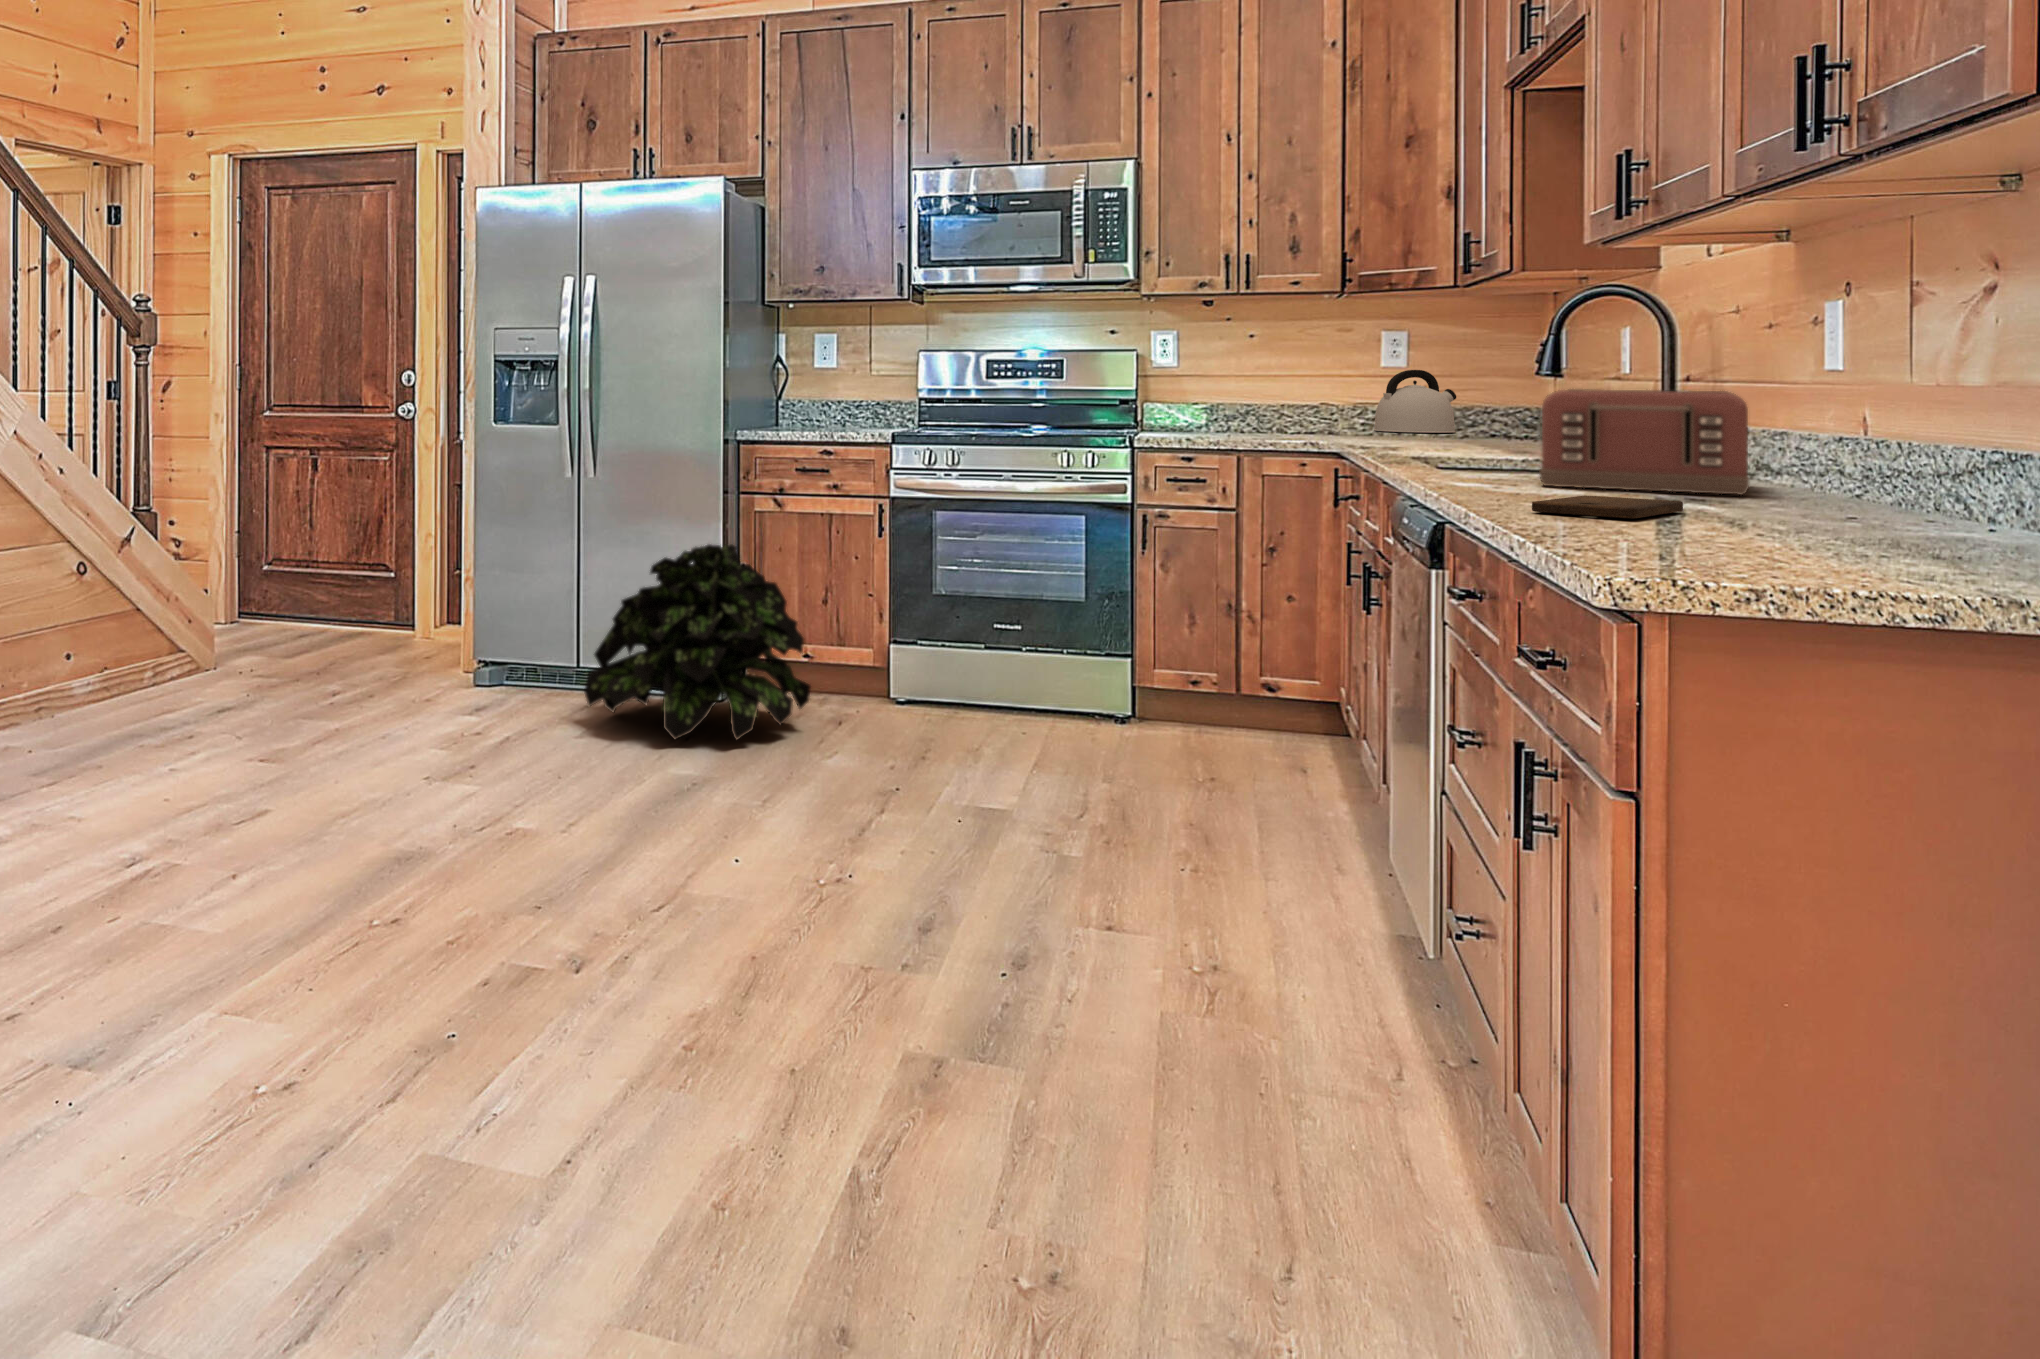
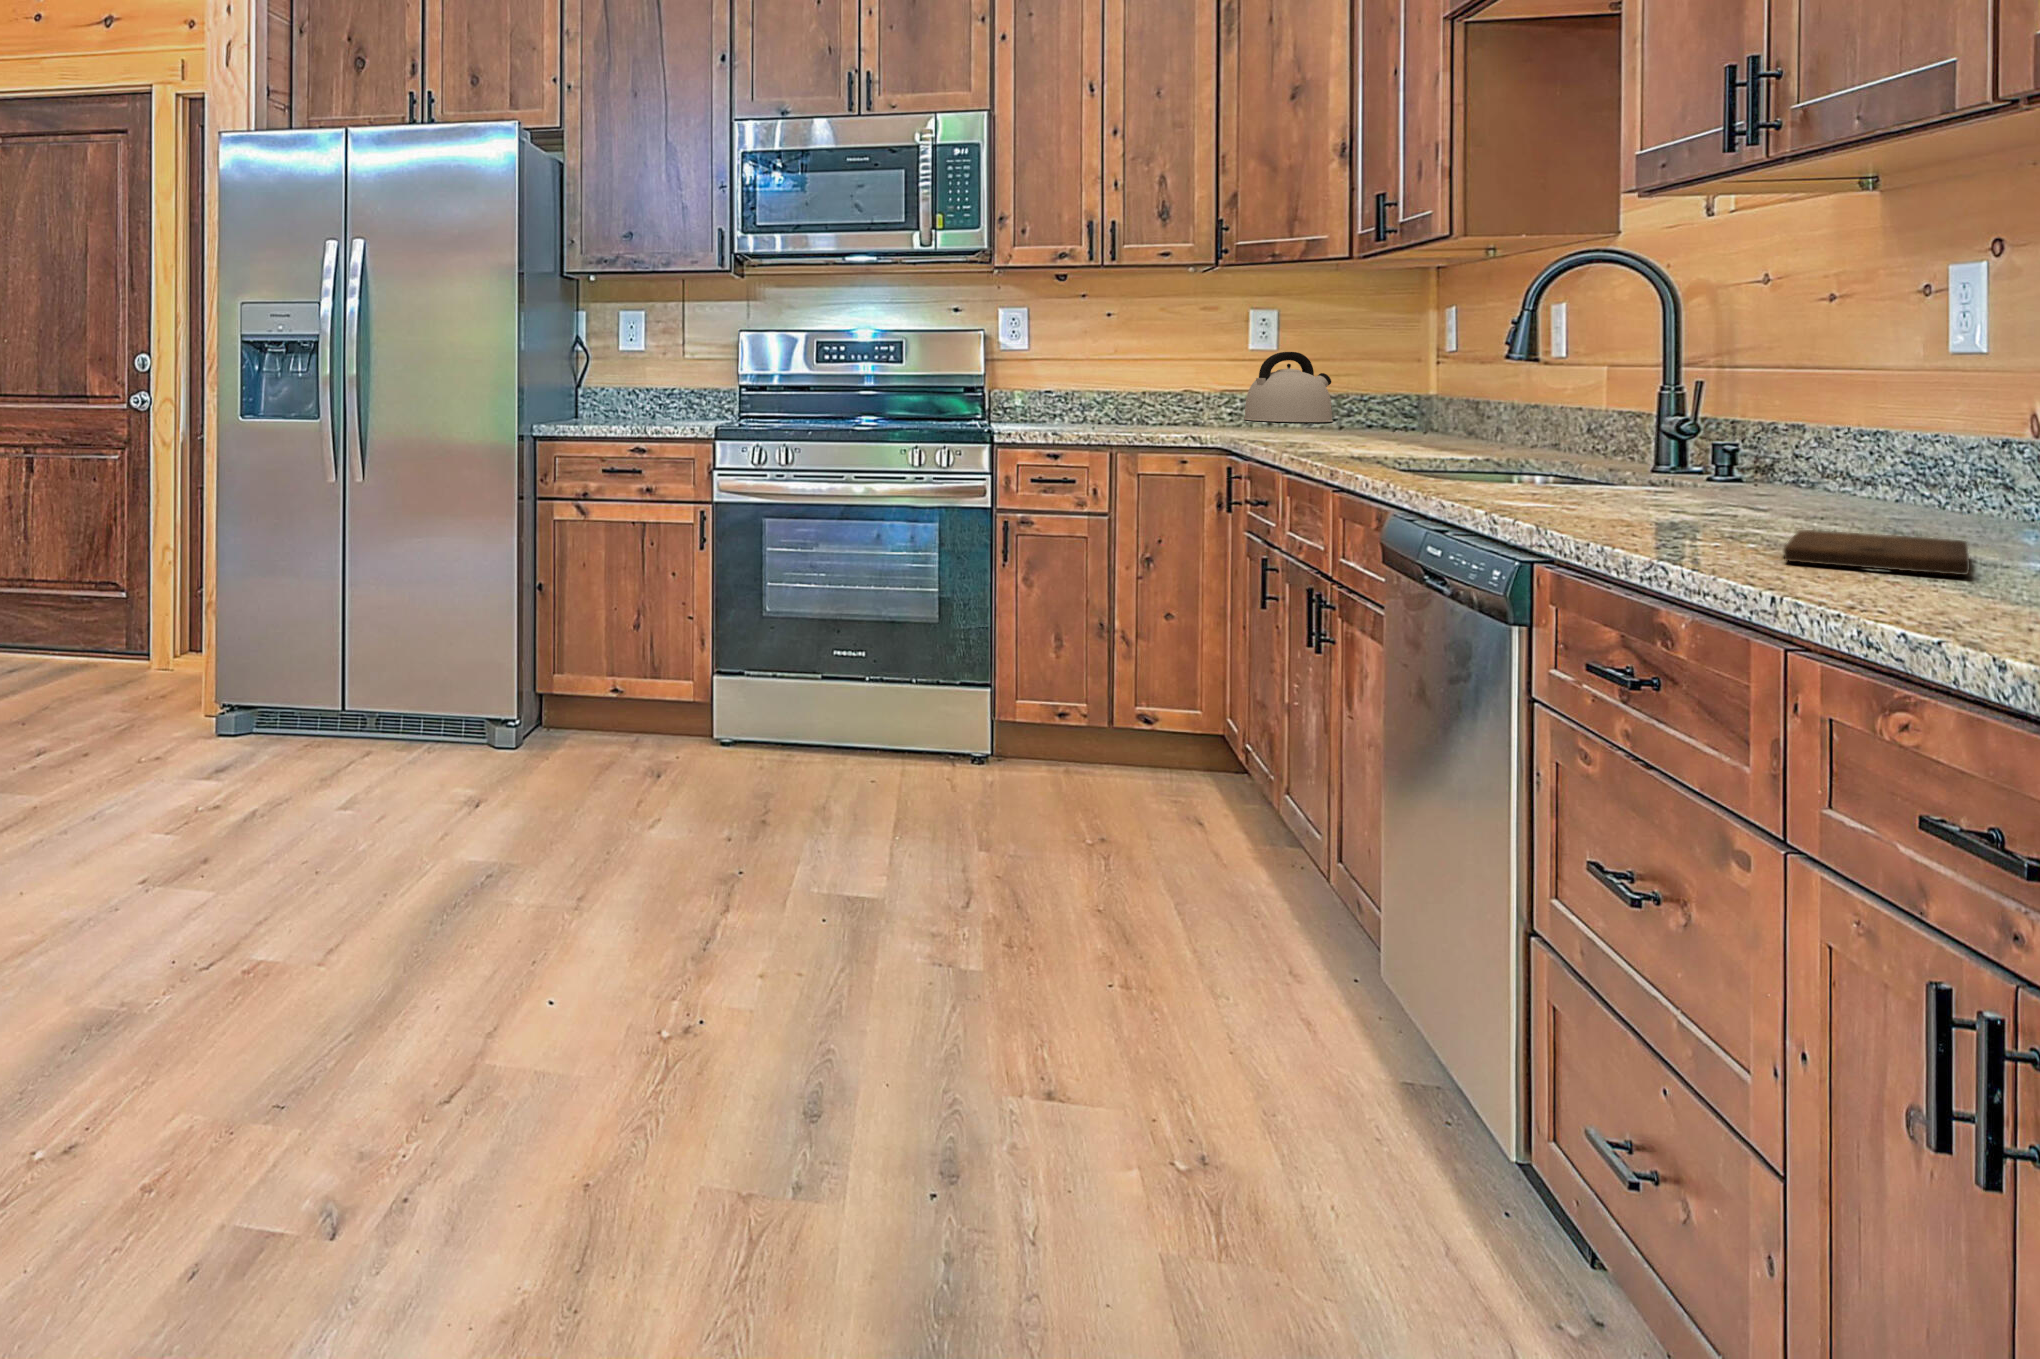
toaster: present [1539,389,1749,494] -> none [1605,375,1937,518]
potted plant: present [584,544,811,740] -> none [351,562,627,809]

